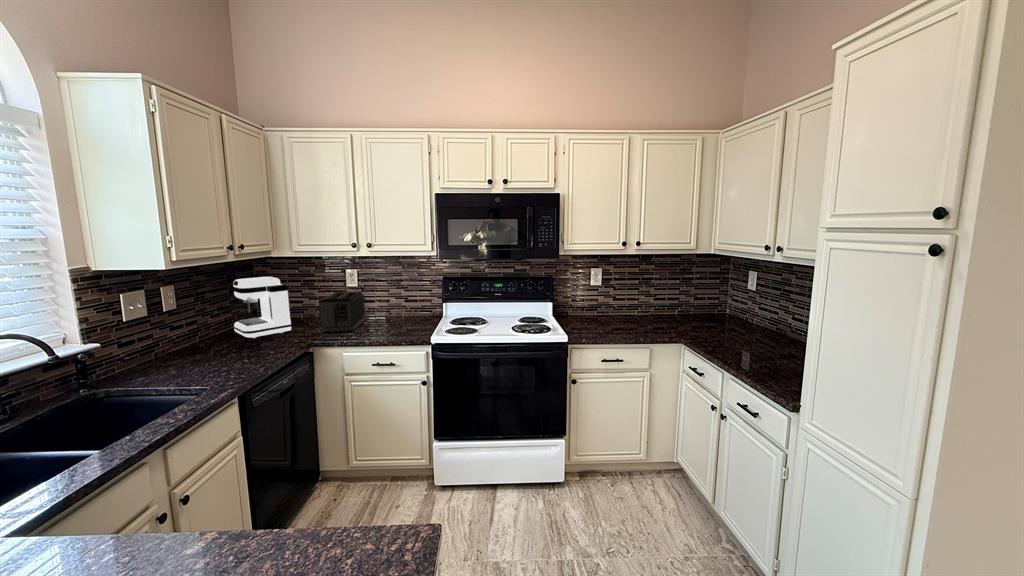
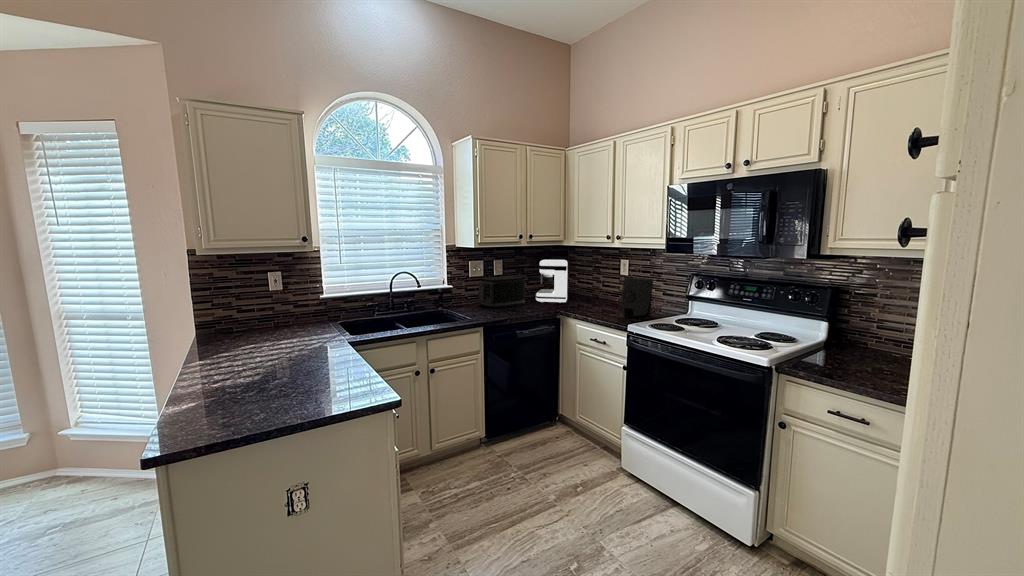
soap dispenser: none [390,288,413,331] -> present [621,278,653,318]
toaster: present [319,291,365,333] -> present [478,276,525,308]

